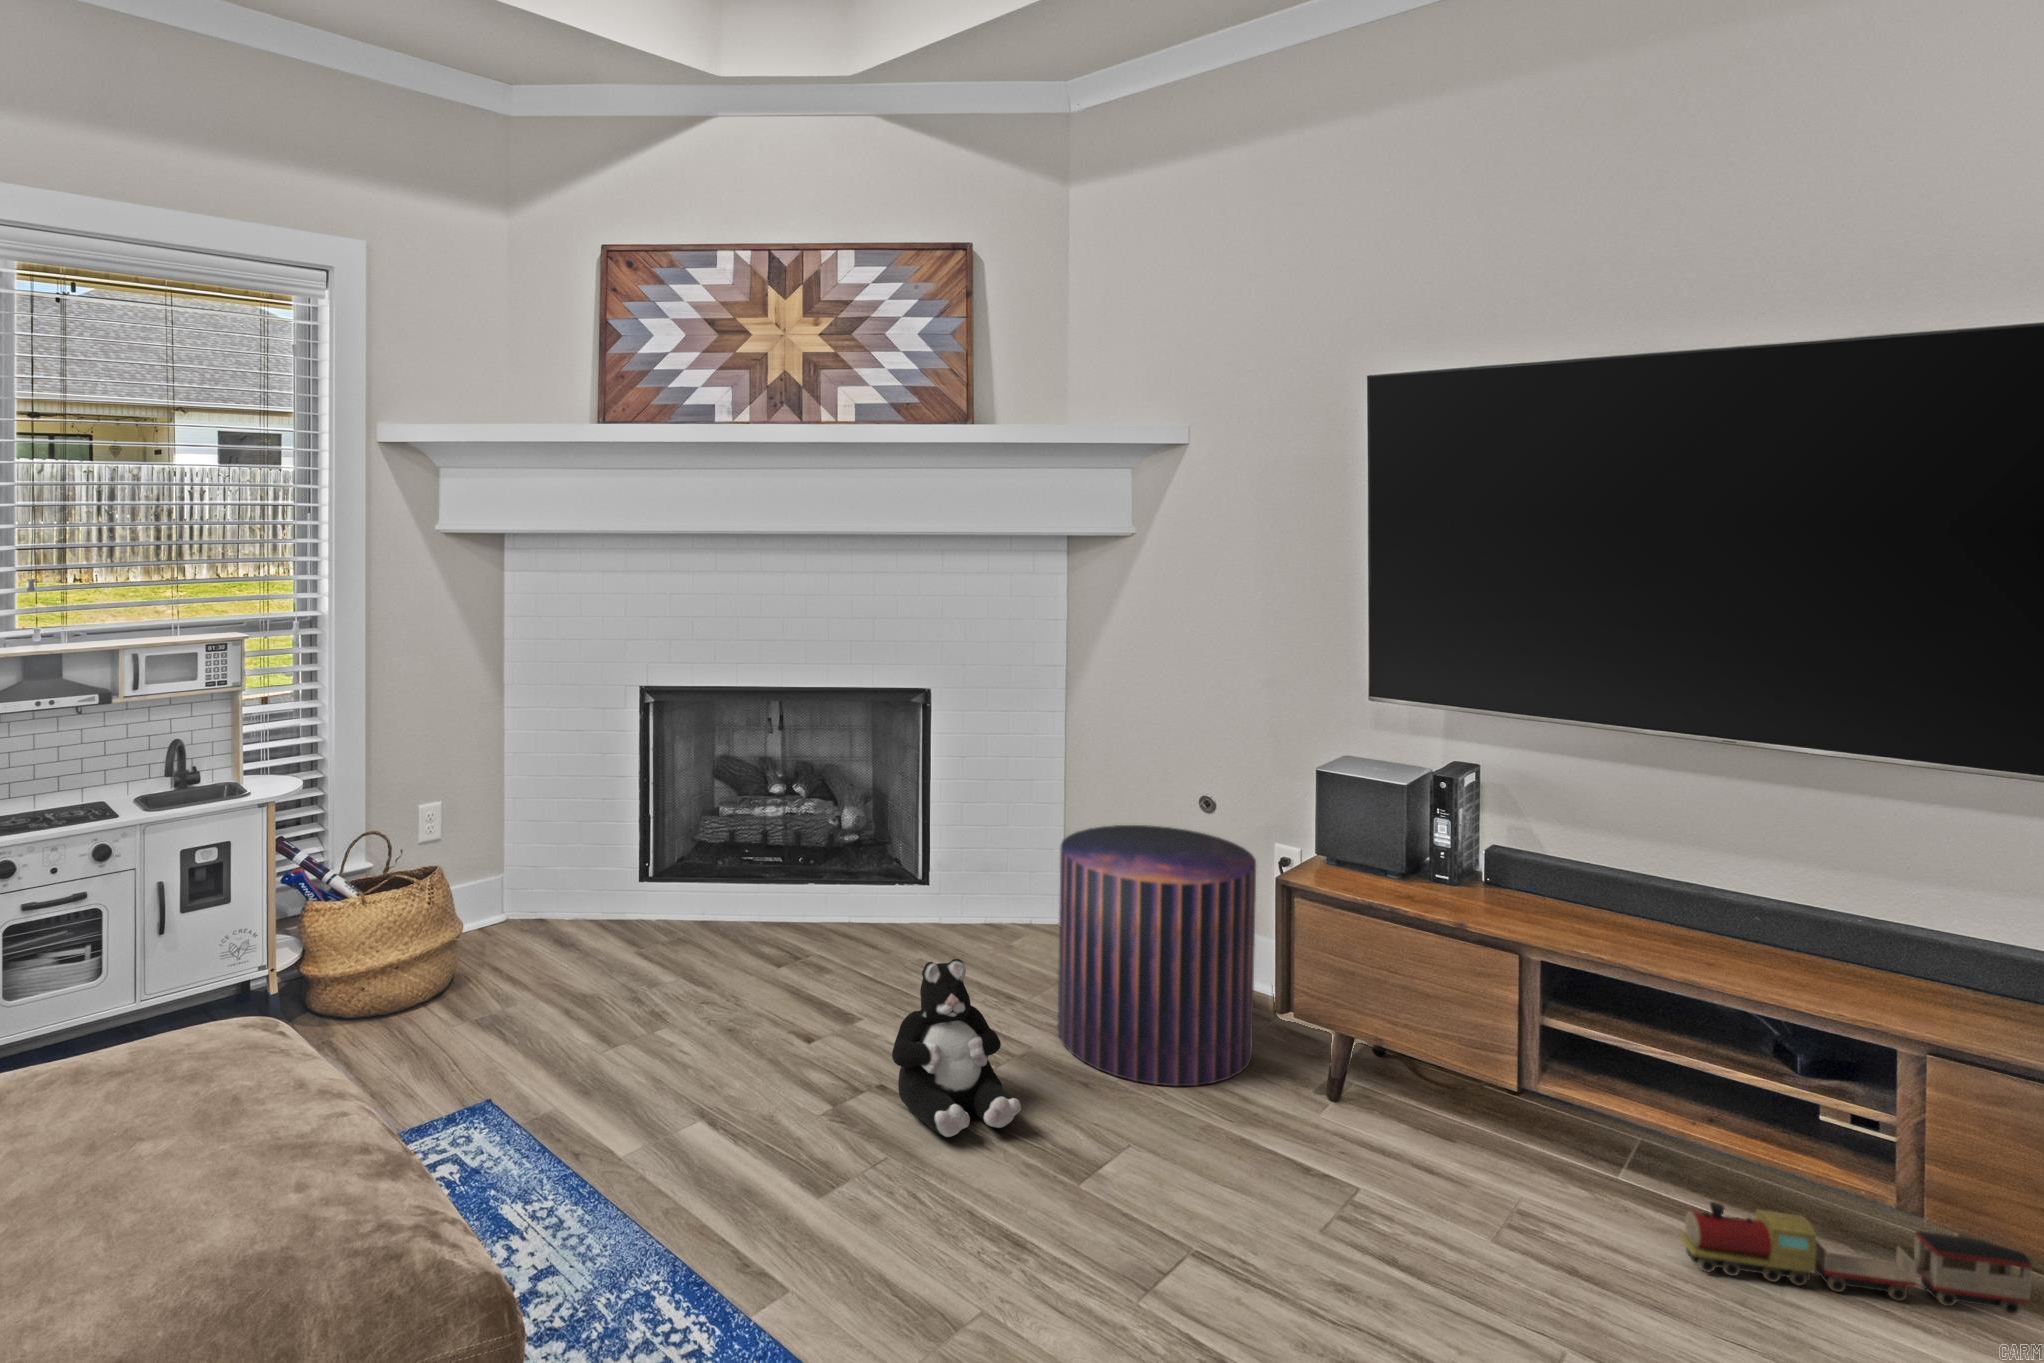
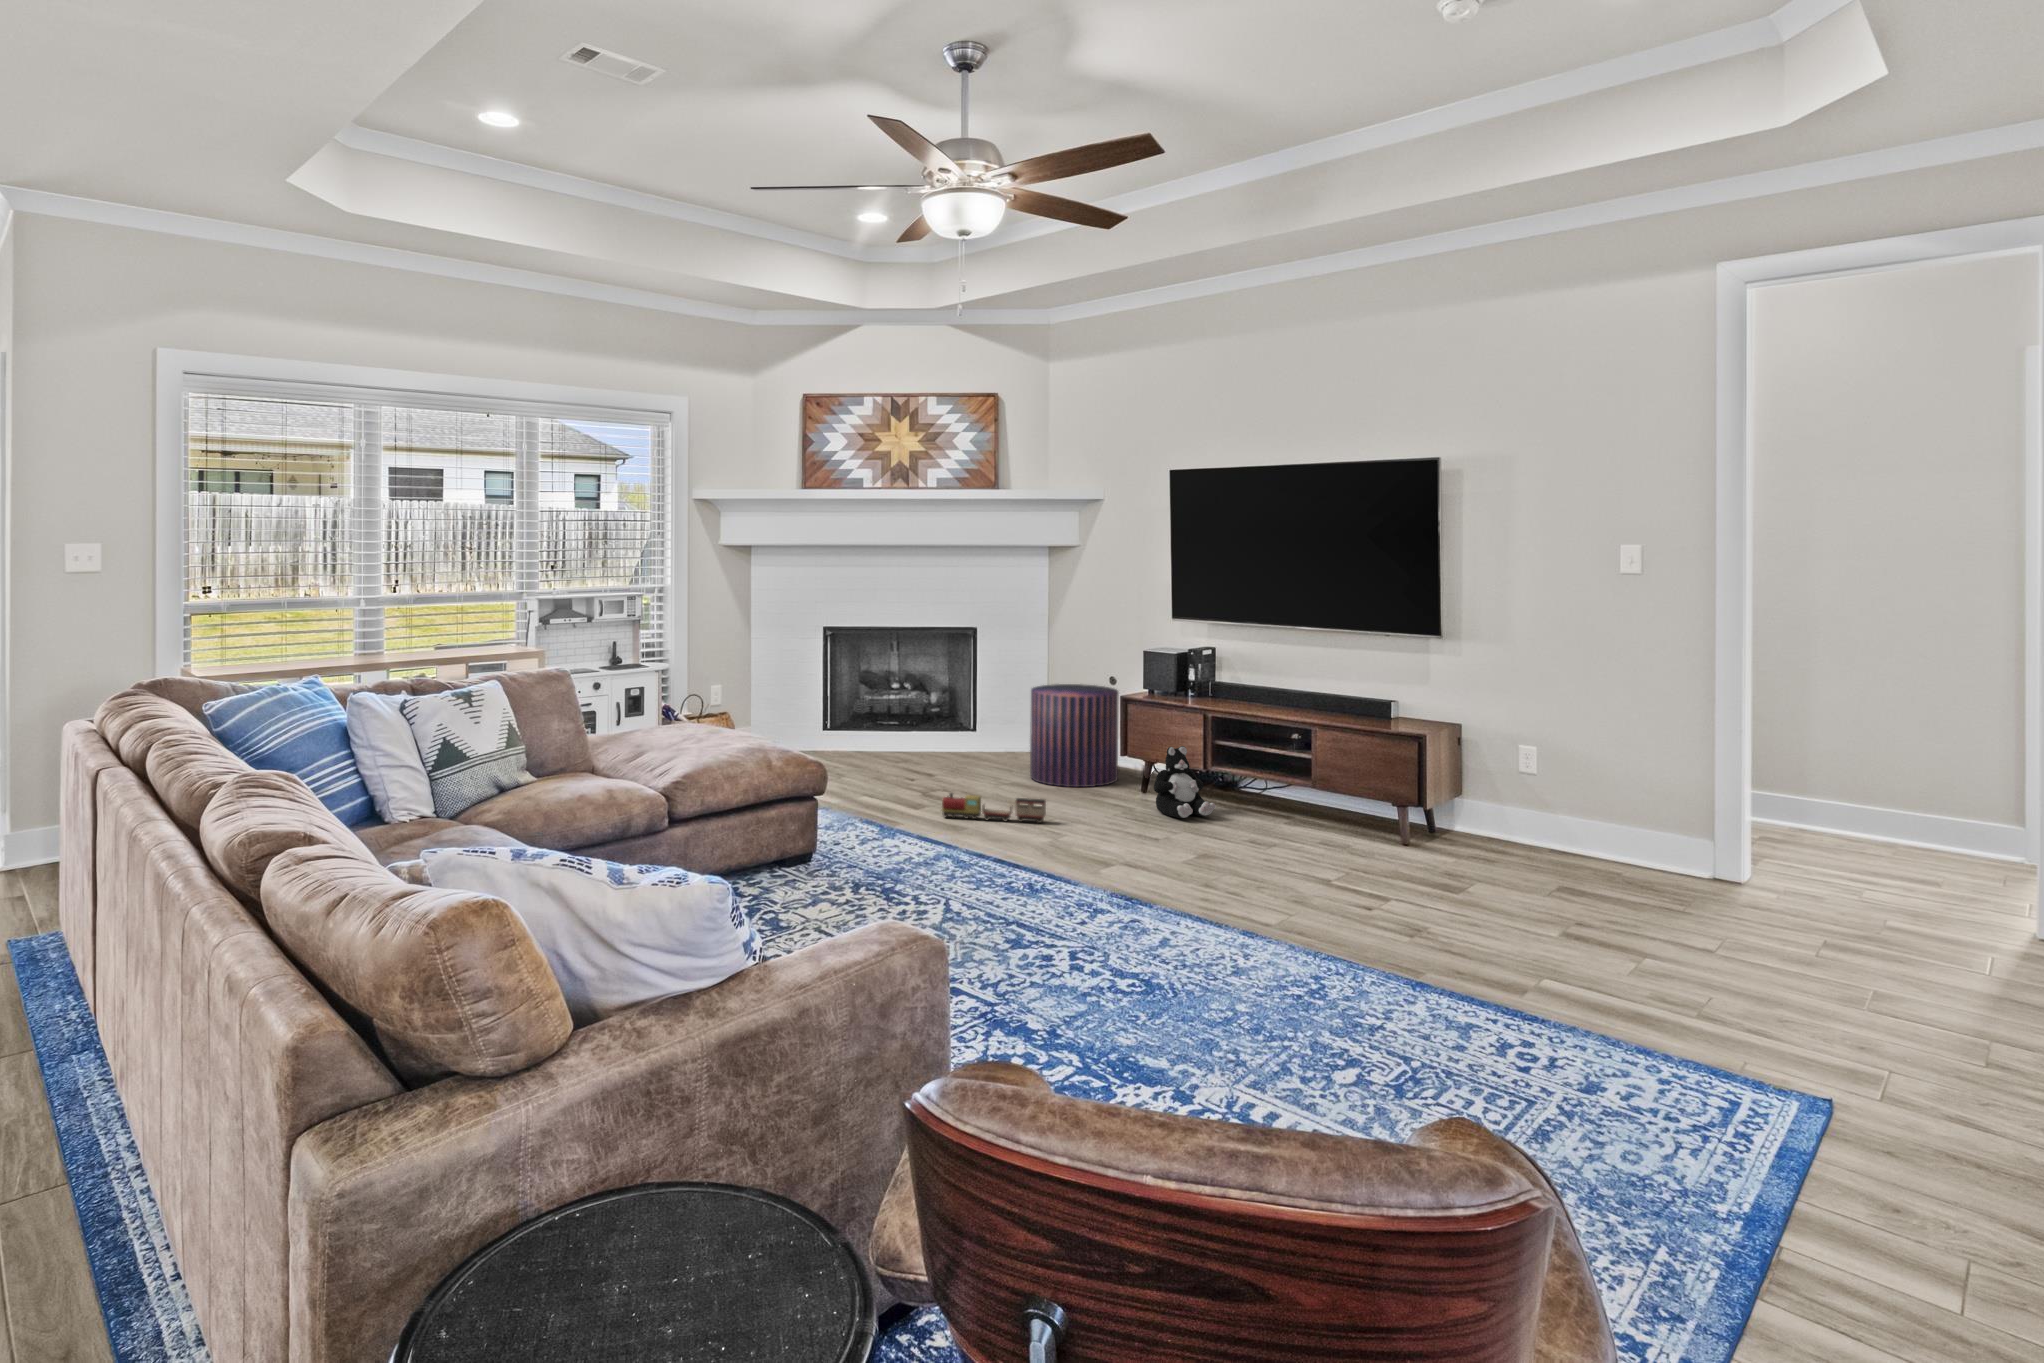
plush toy: present [892,959,1021,1137] -> present [1154,746,1215,818]
toy train: present [1679,1202,2031,1315] -> present [942,793,1046,823]

